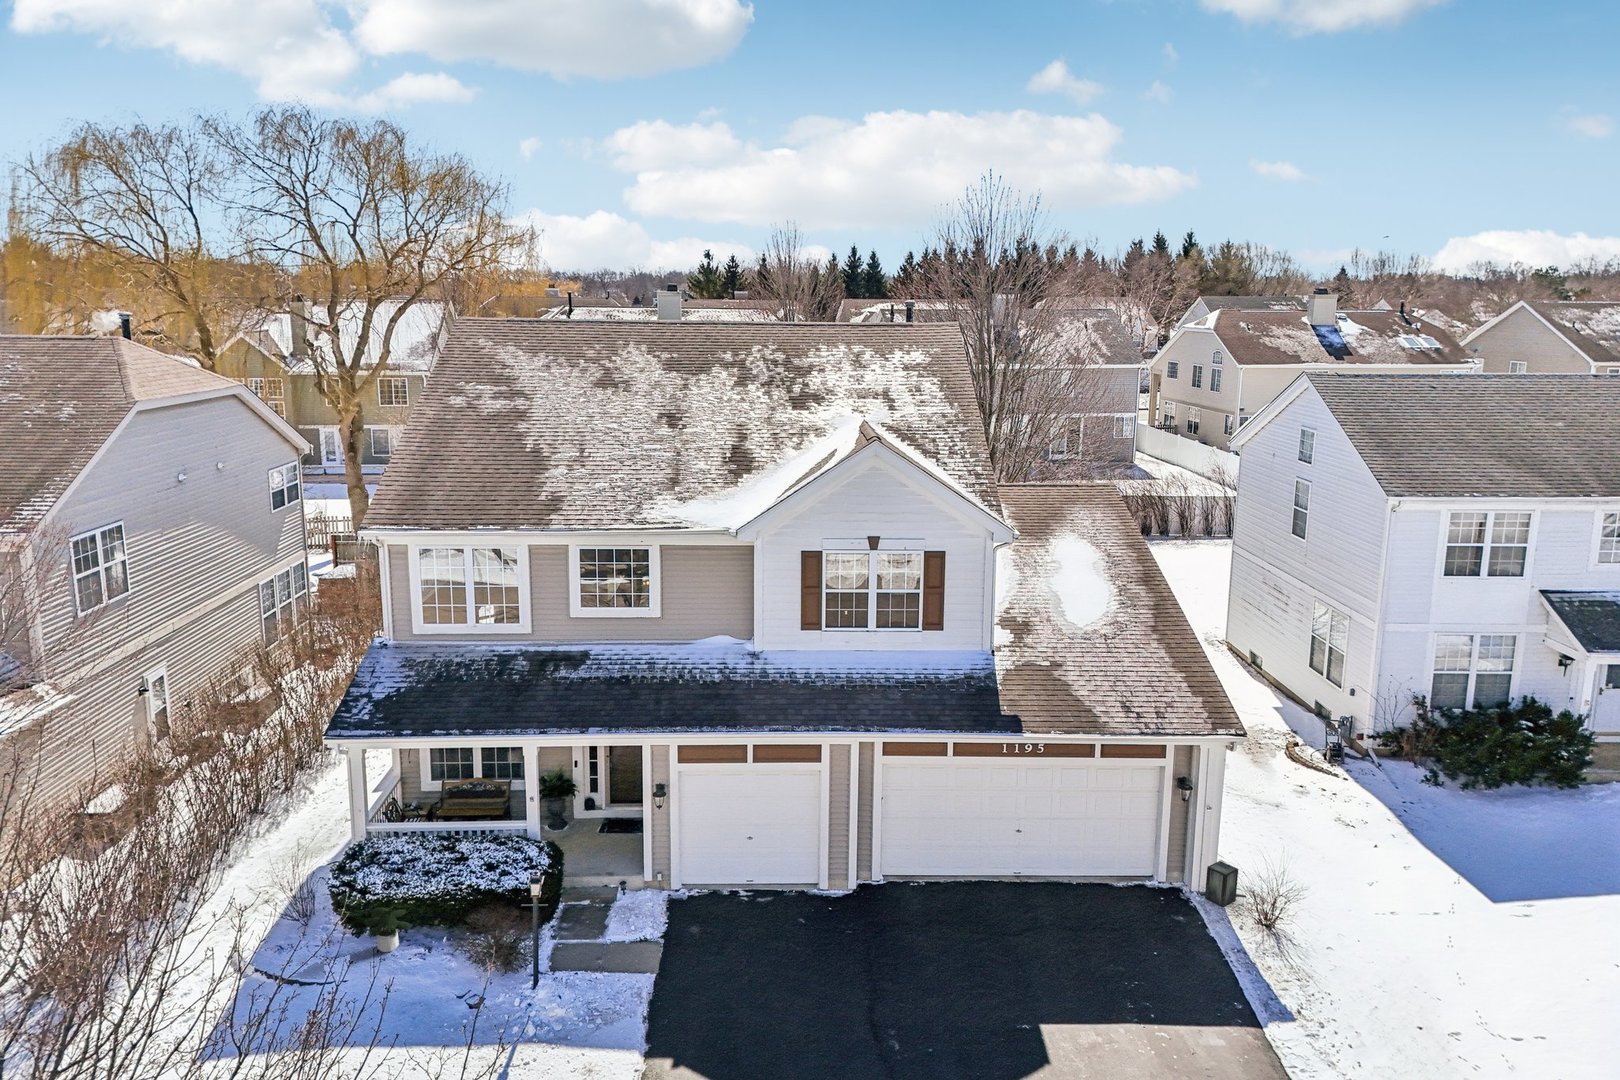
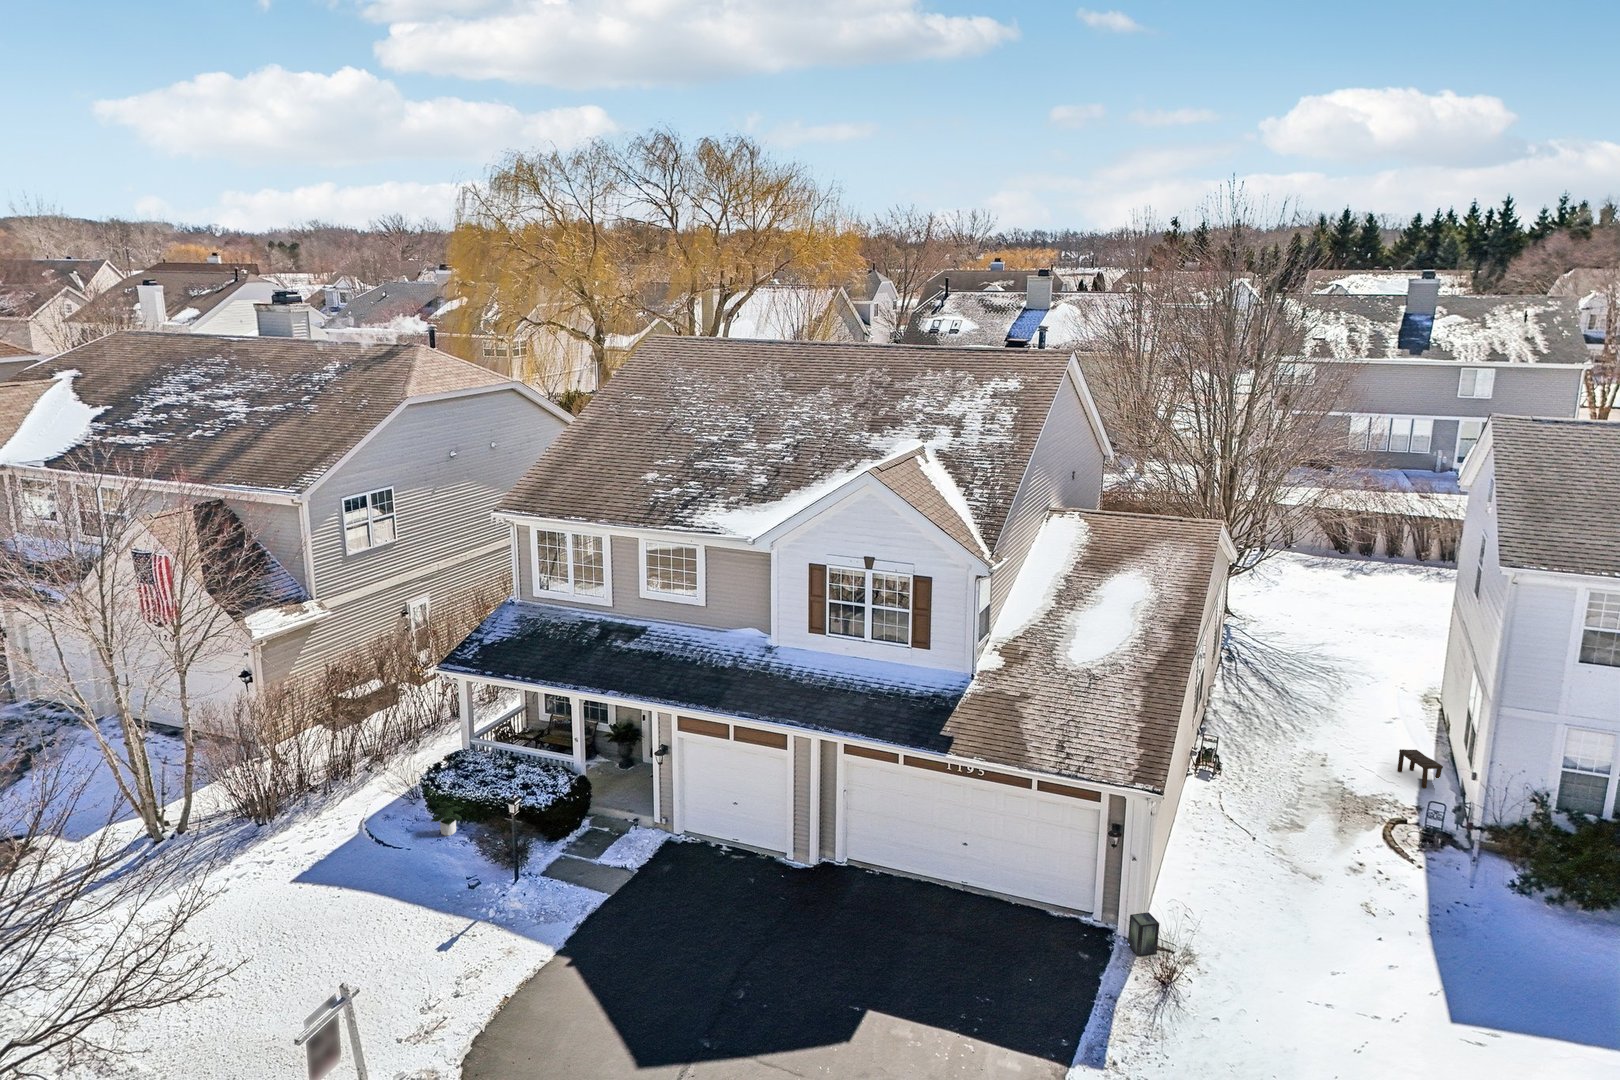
bench: none [1261,678,1305,711] -> present [1397,749,1443,788]

